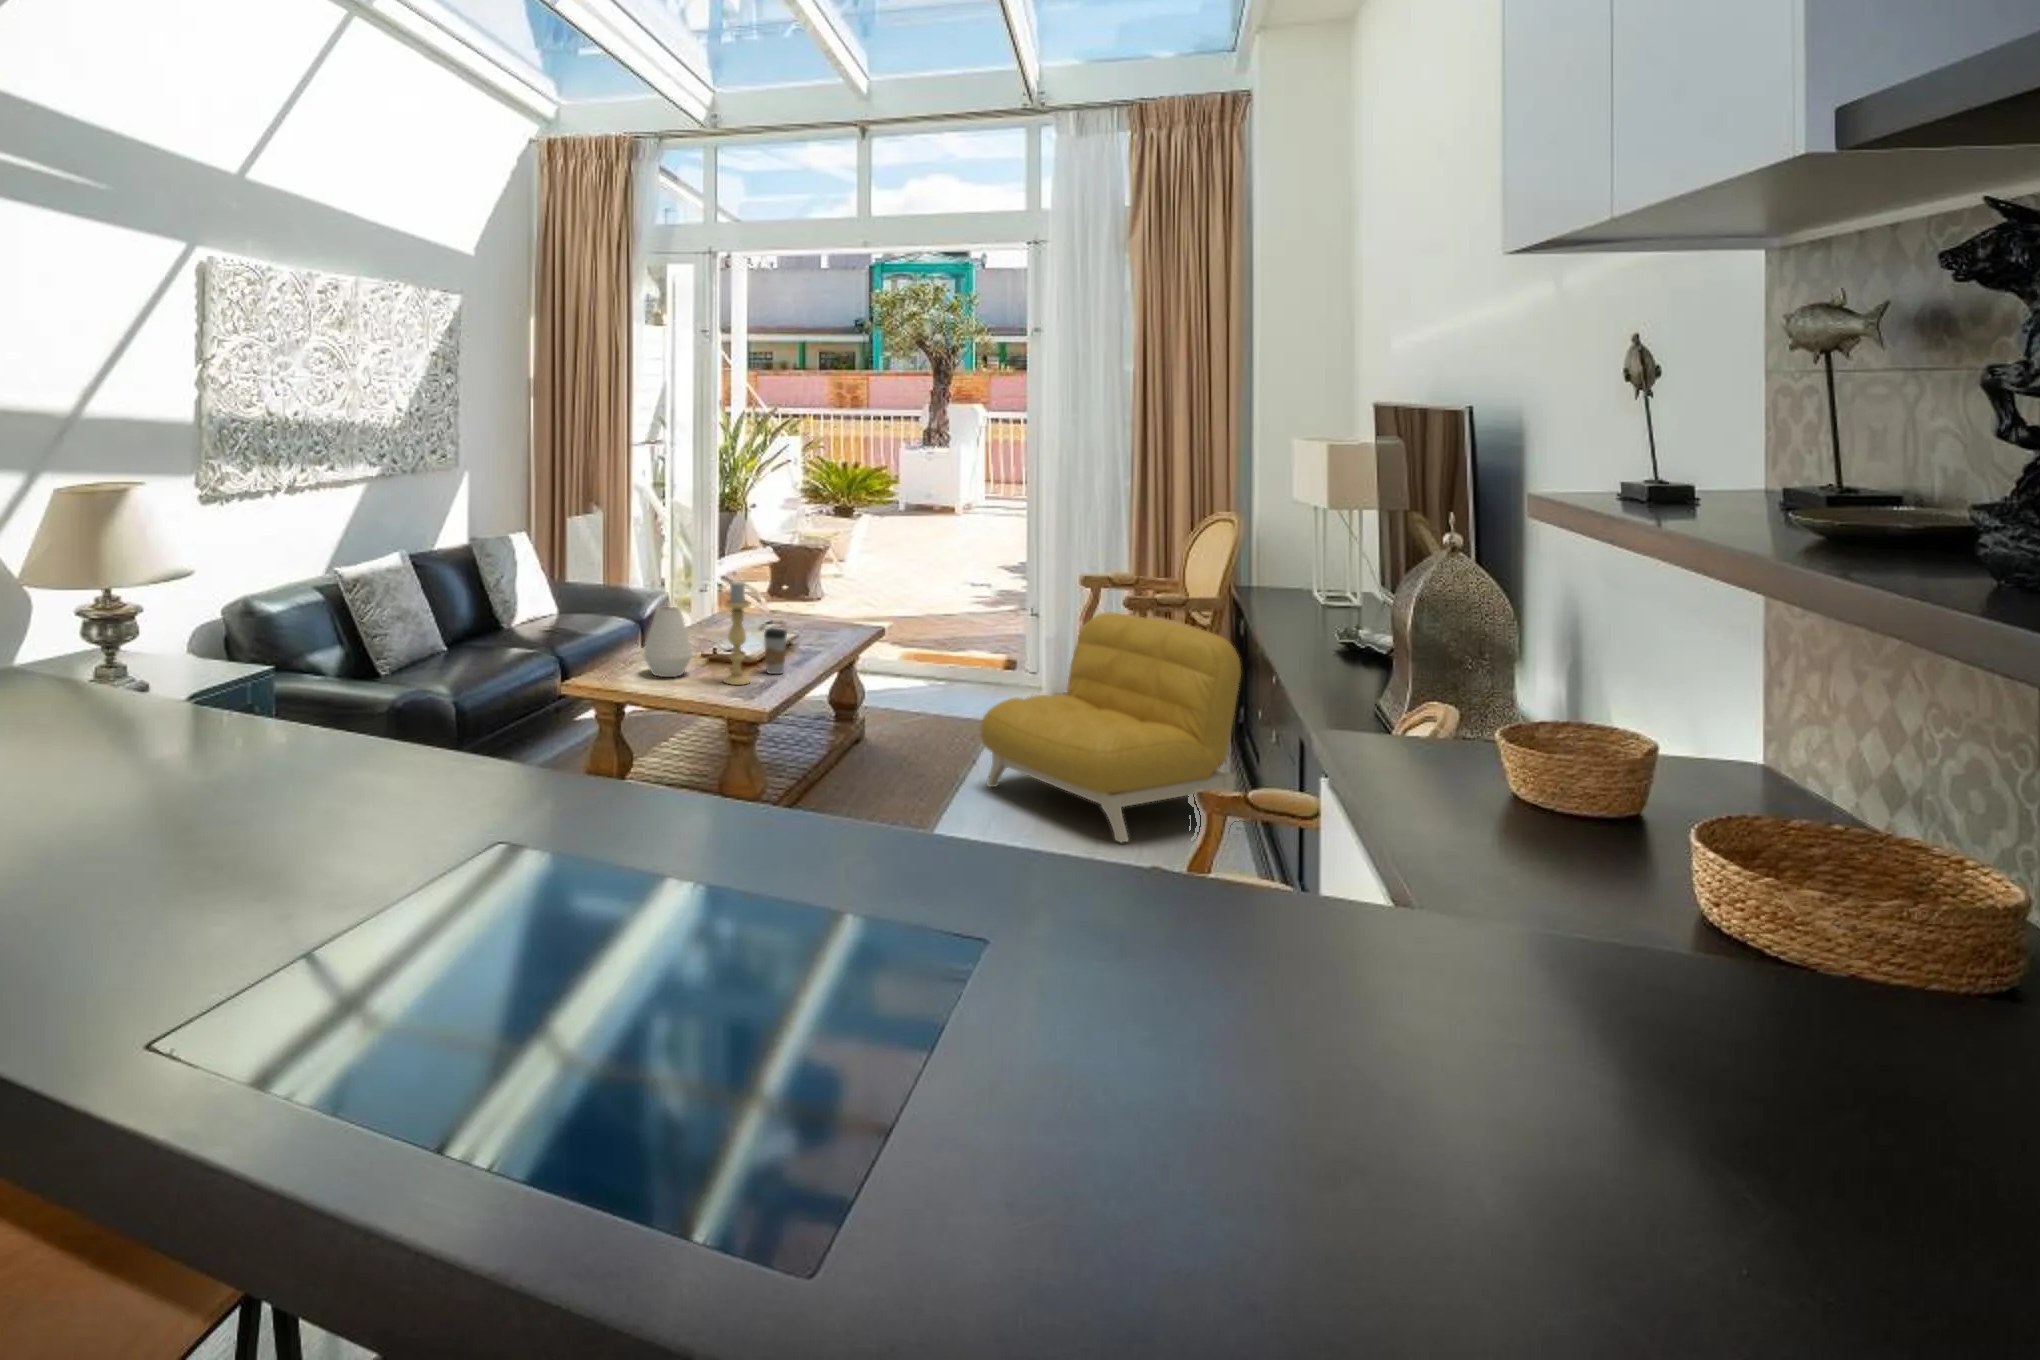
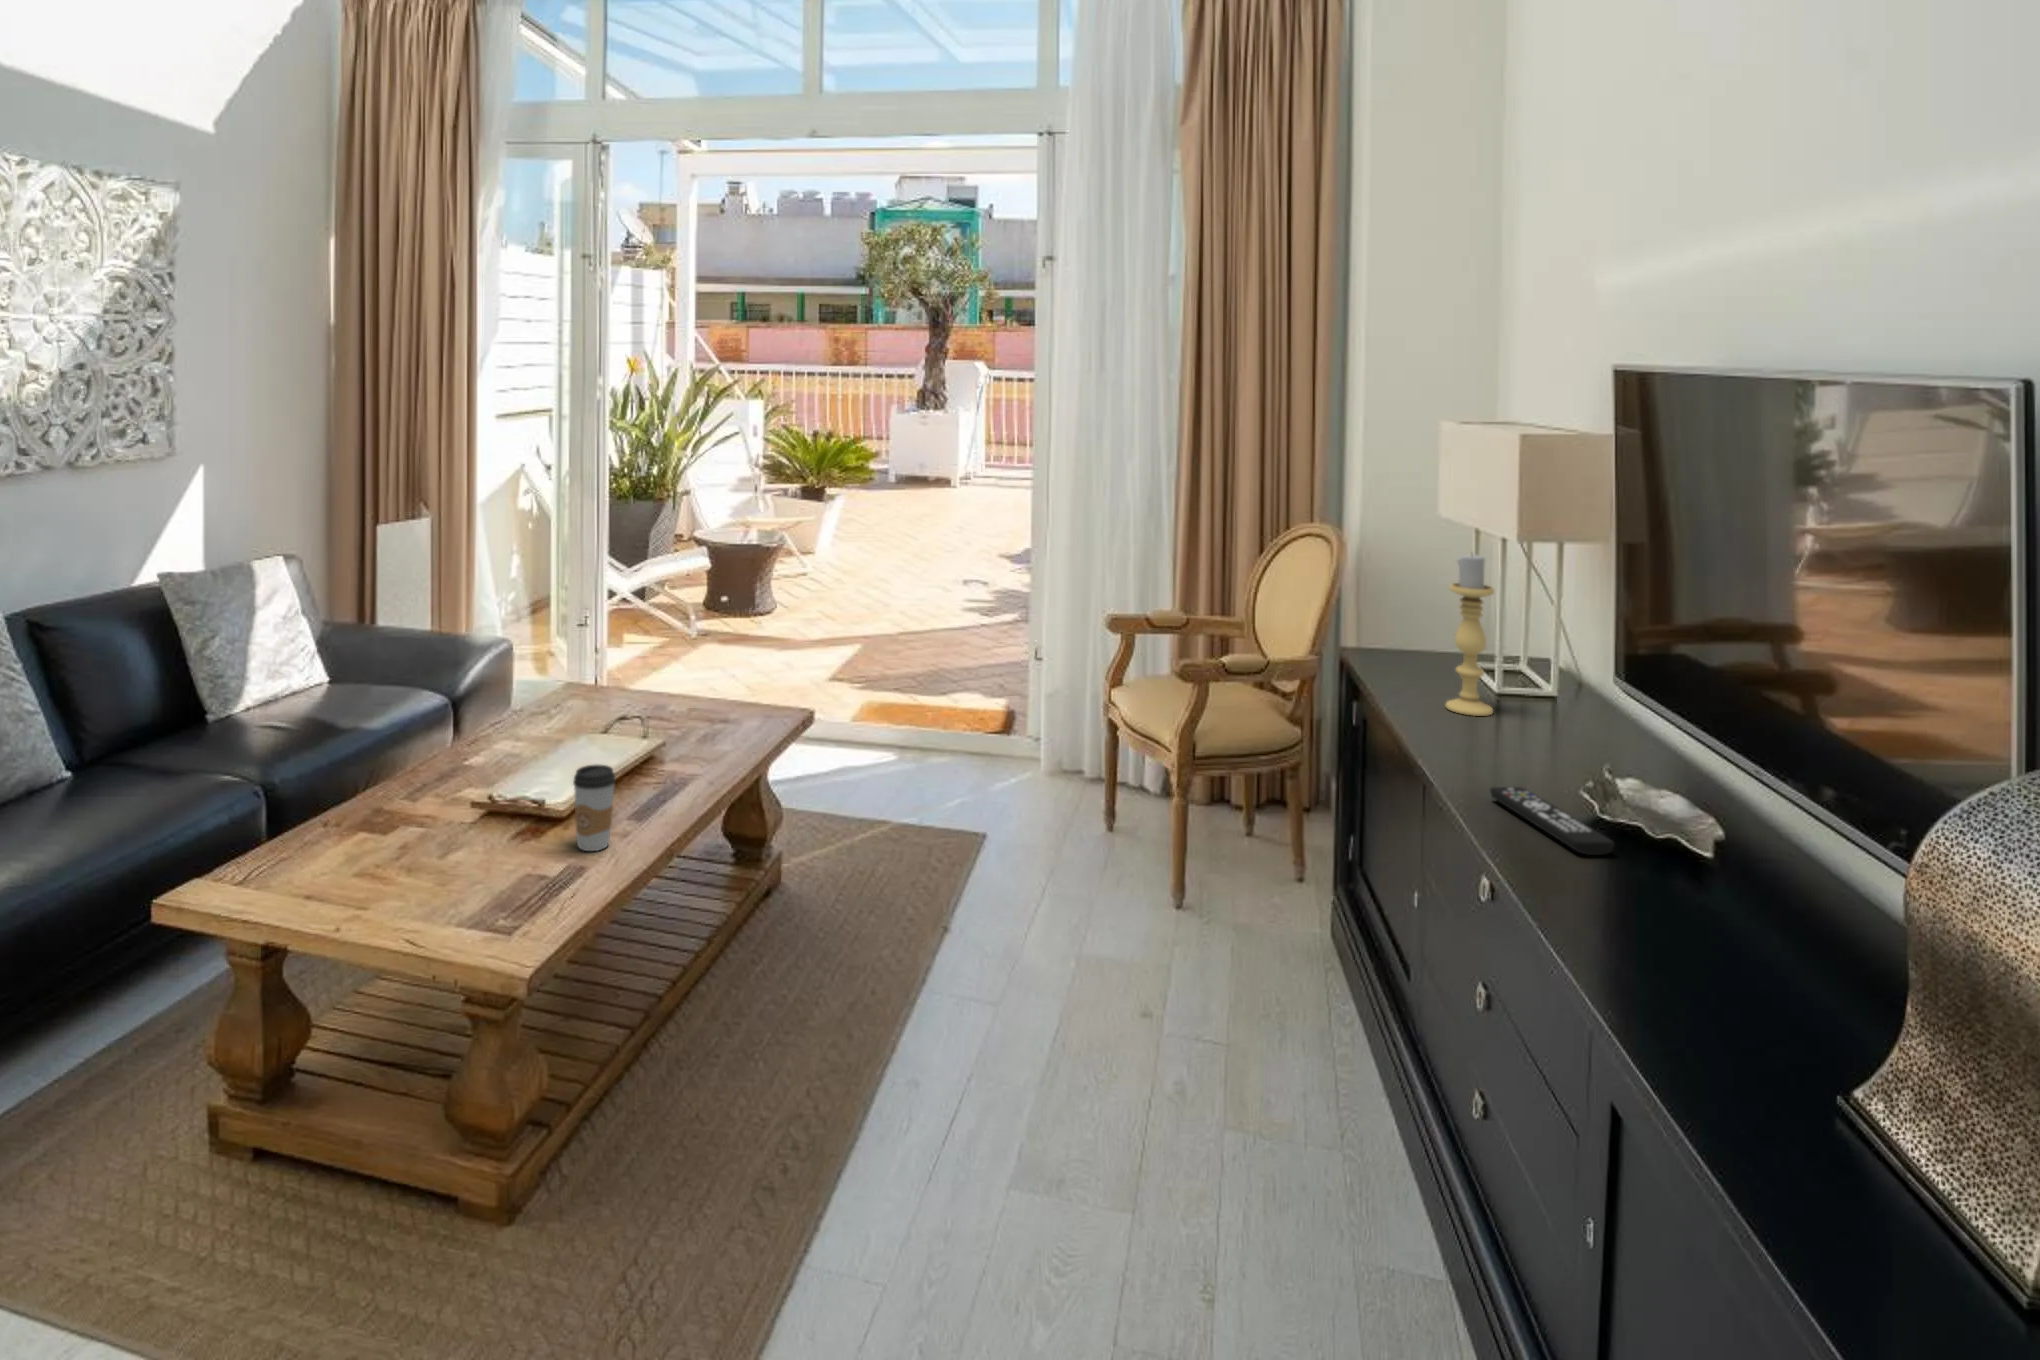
candle holder: present [723,582,751,685] -> present [1446,554,1494,716]
vase: present [644,607,692,677] -> none [340,735,437,873]
armchair: present [980,612,1241,843] -> none [955,694,1374,1147]
remote control: none [1290,636,1344,658] -> present [1490,787,1614,855]

